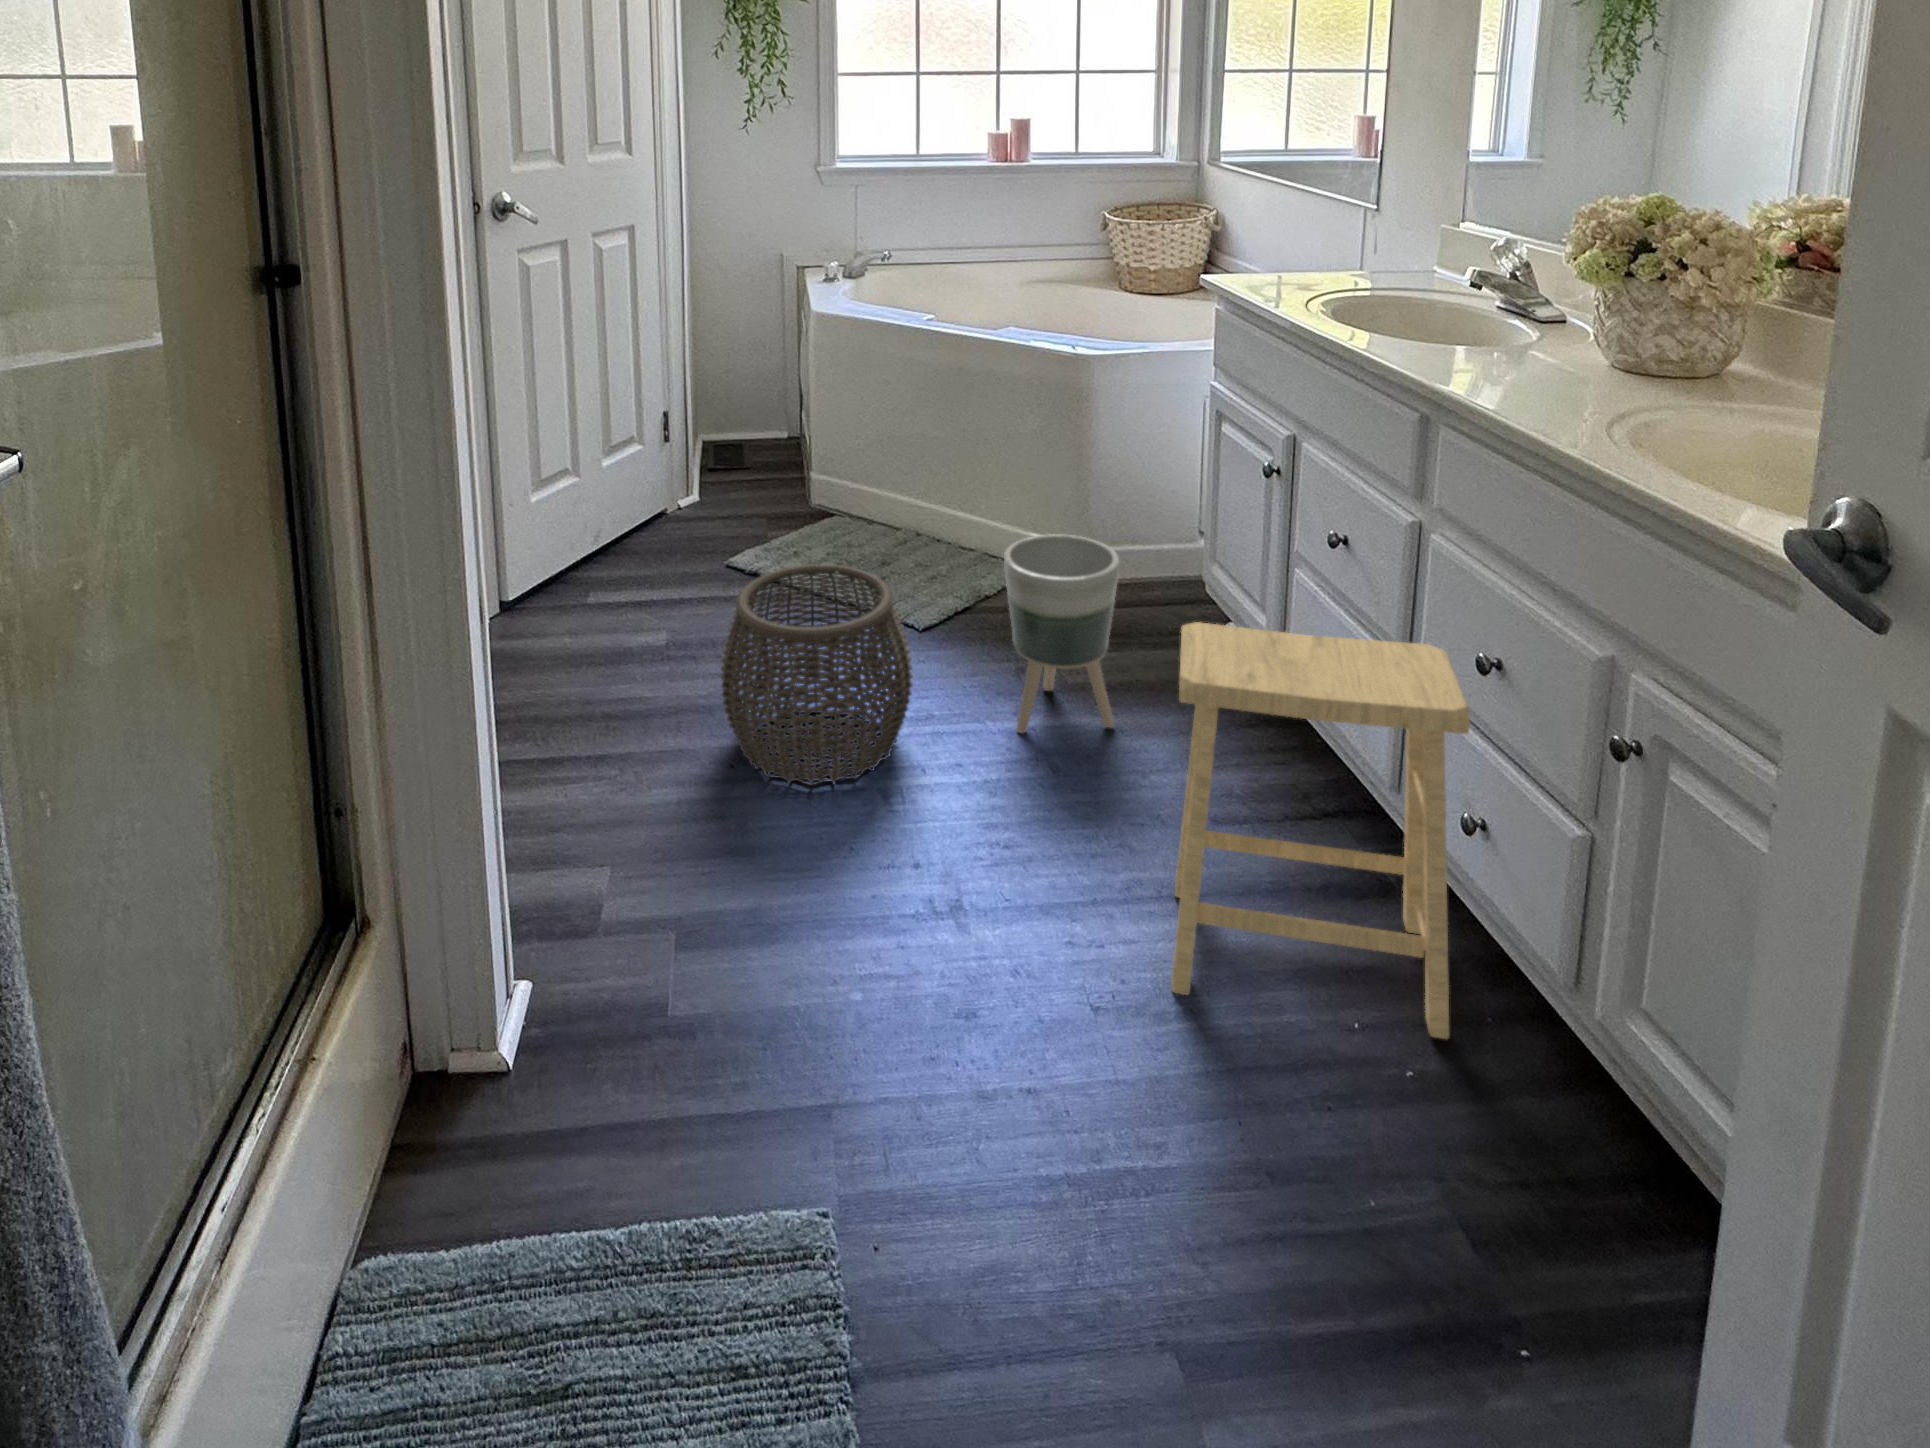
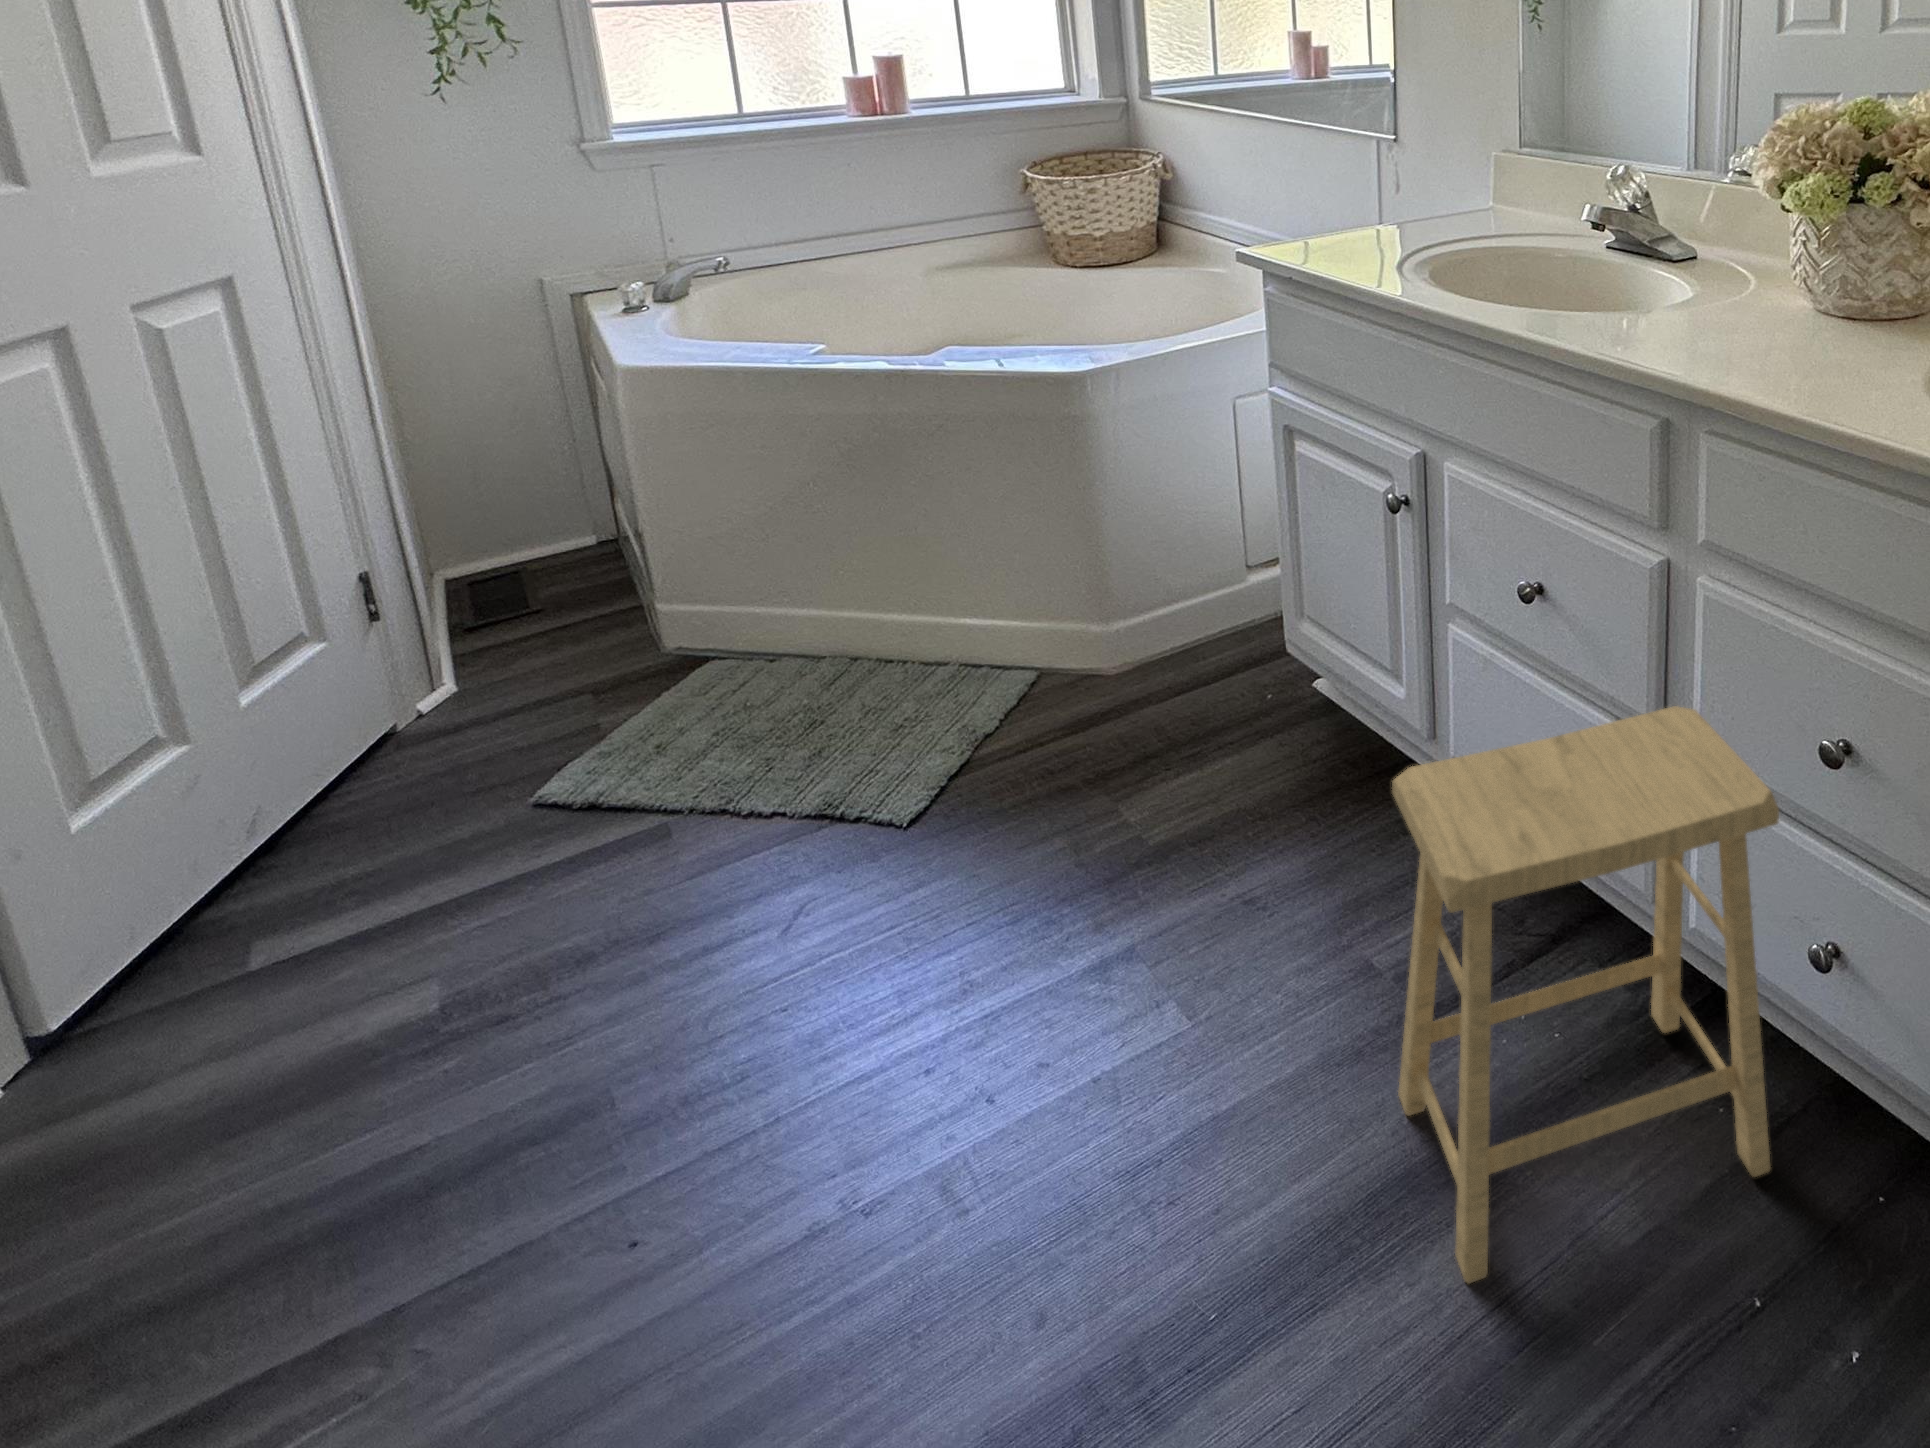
planter: present [1004,534,1120,733] -> none [1051,638,1229,935]
woven basket: present [720,565,912,786] -> none [597,795,954,1204]

